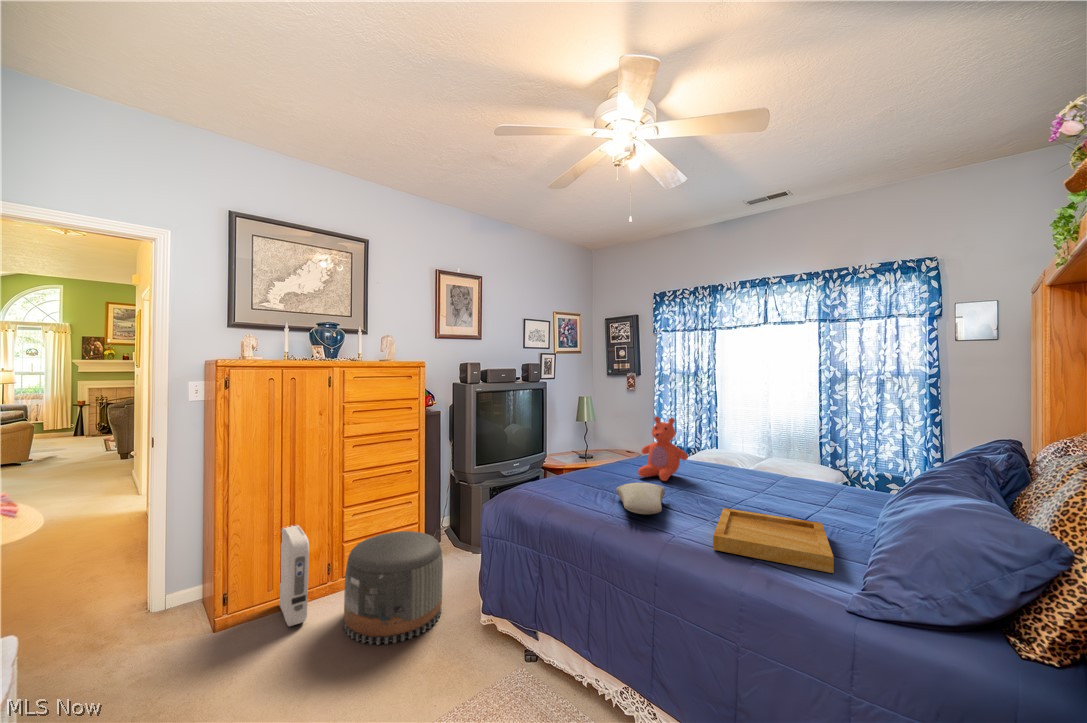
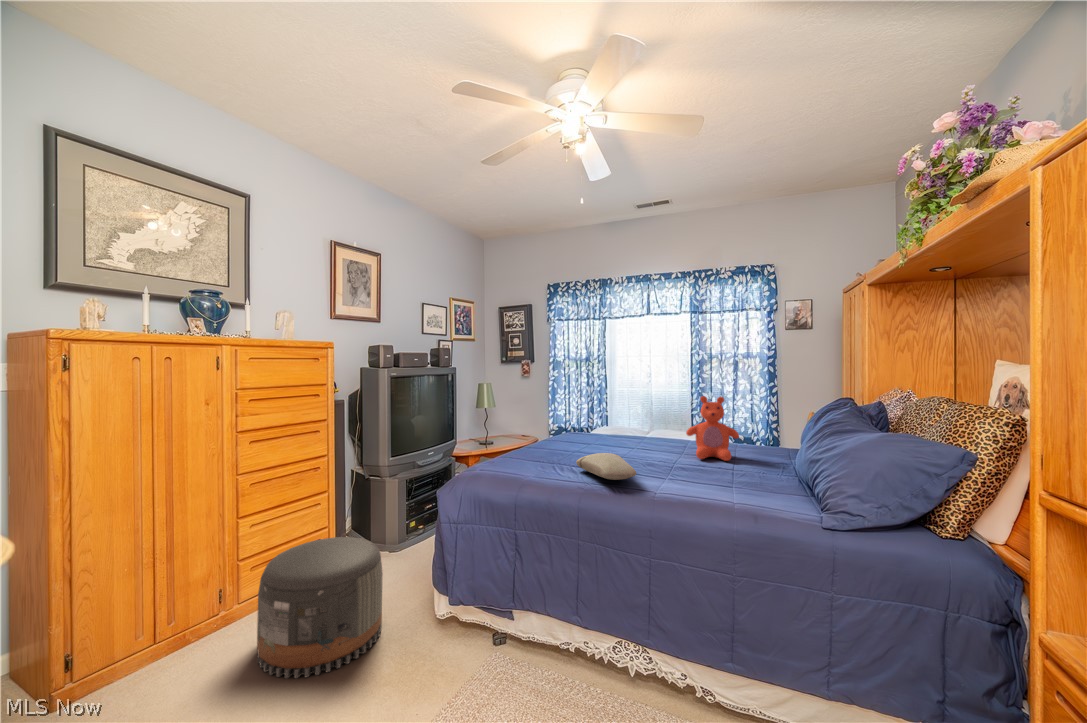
teddy bear: present [638,416,688,481] -> present [686,396,739,461]
tray: present [713,508,834,573] -> none [680,467,793,504]
air purifier: present [279,525,309,626] -> none [141,551,204,686]

